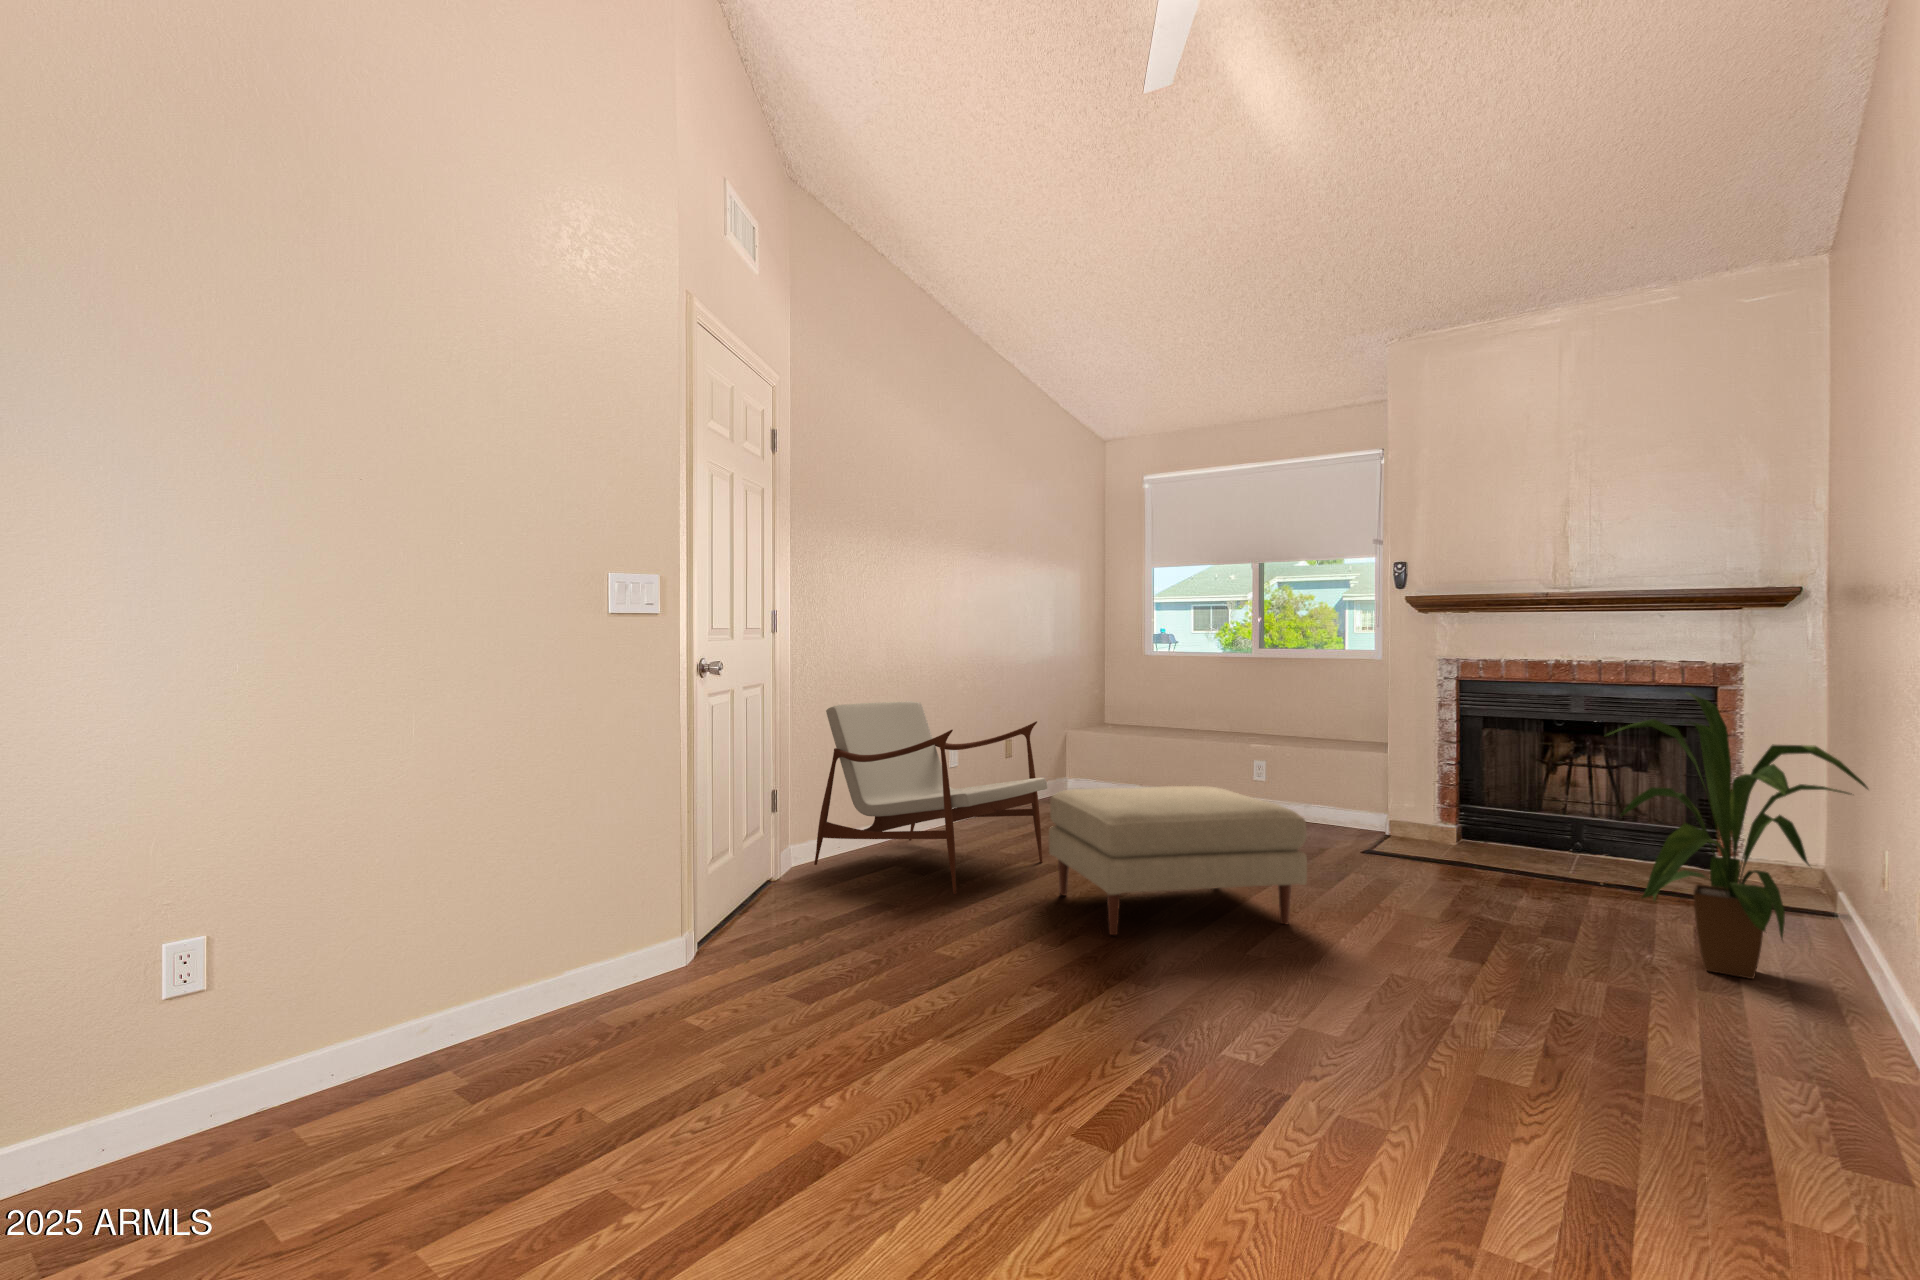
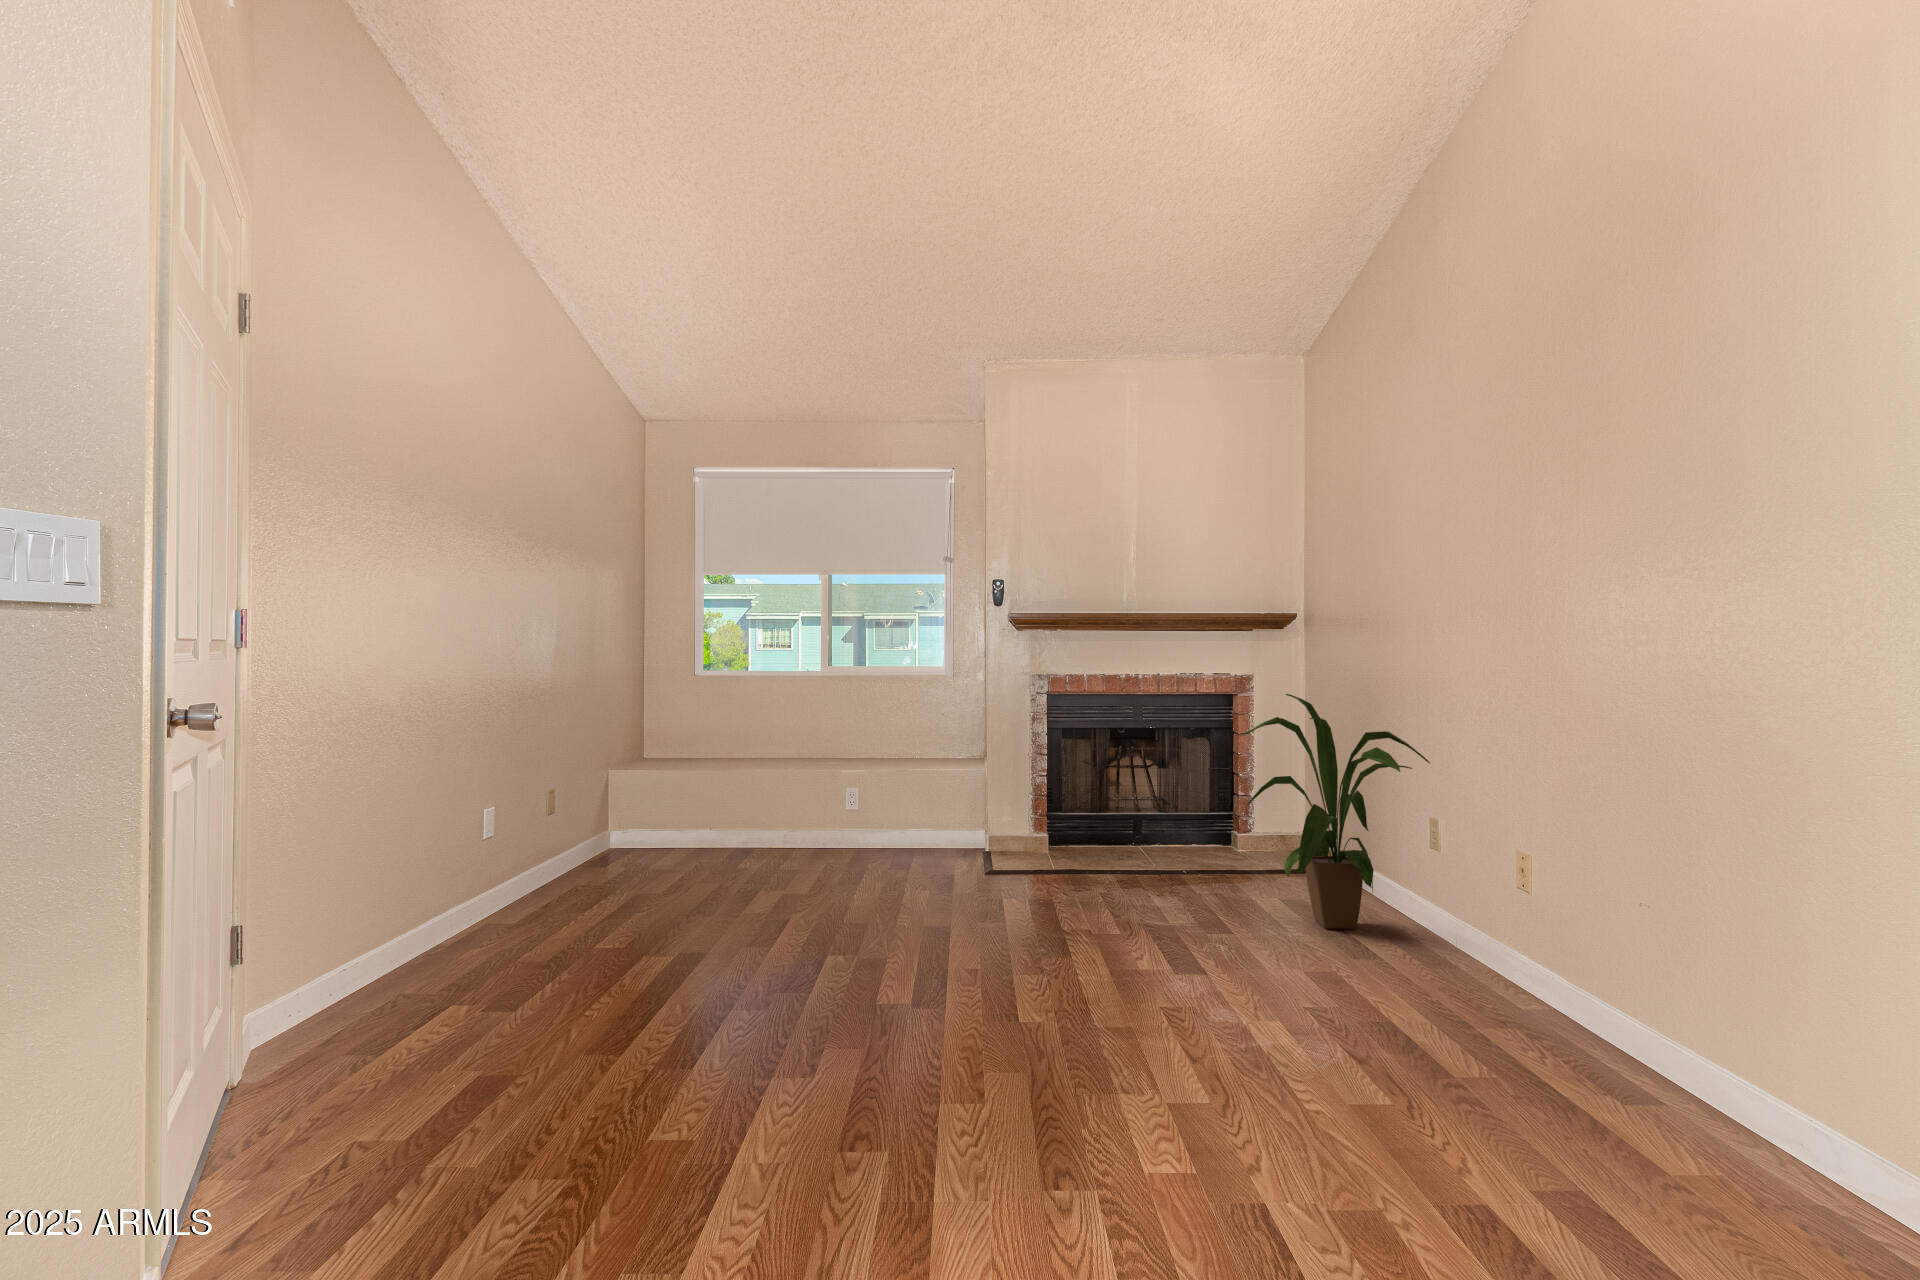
armchair: present [814,701,1047,894] -> none [318,741,682,1010]
ottoman: present [1049,786,1307,935] -> none [722,819,1028,1012]

